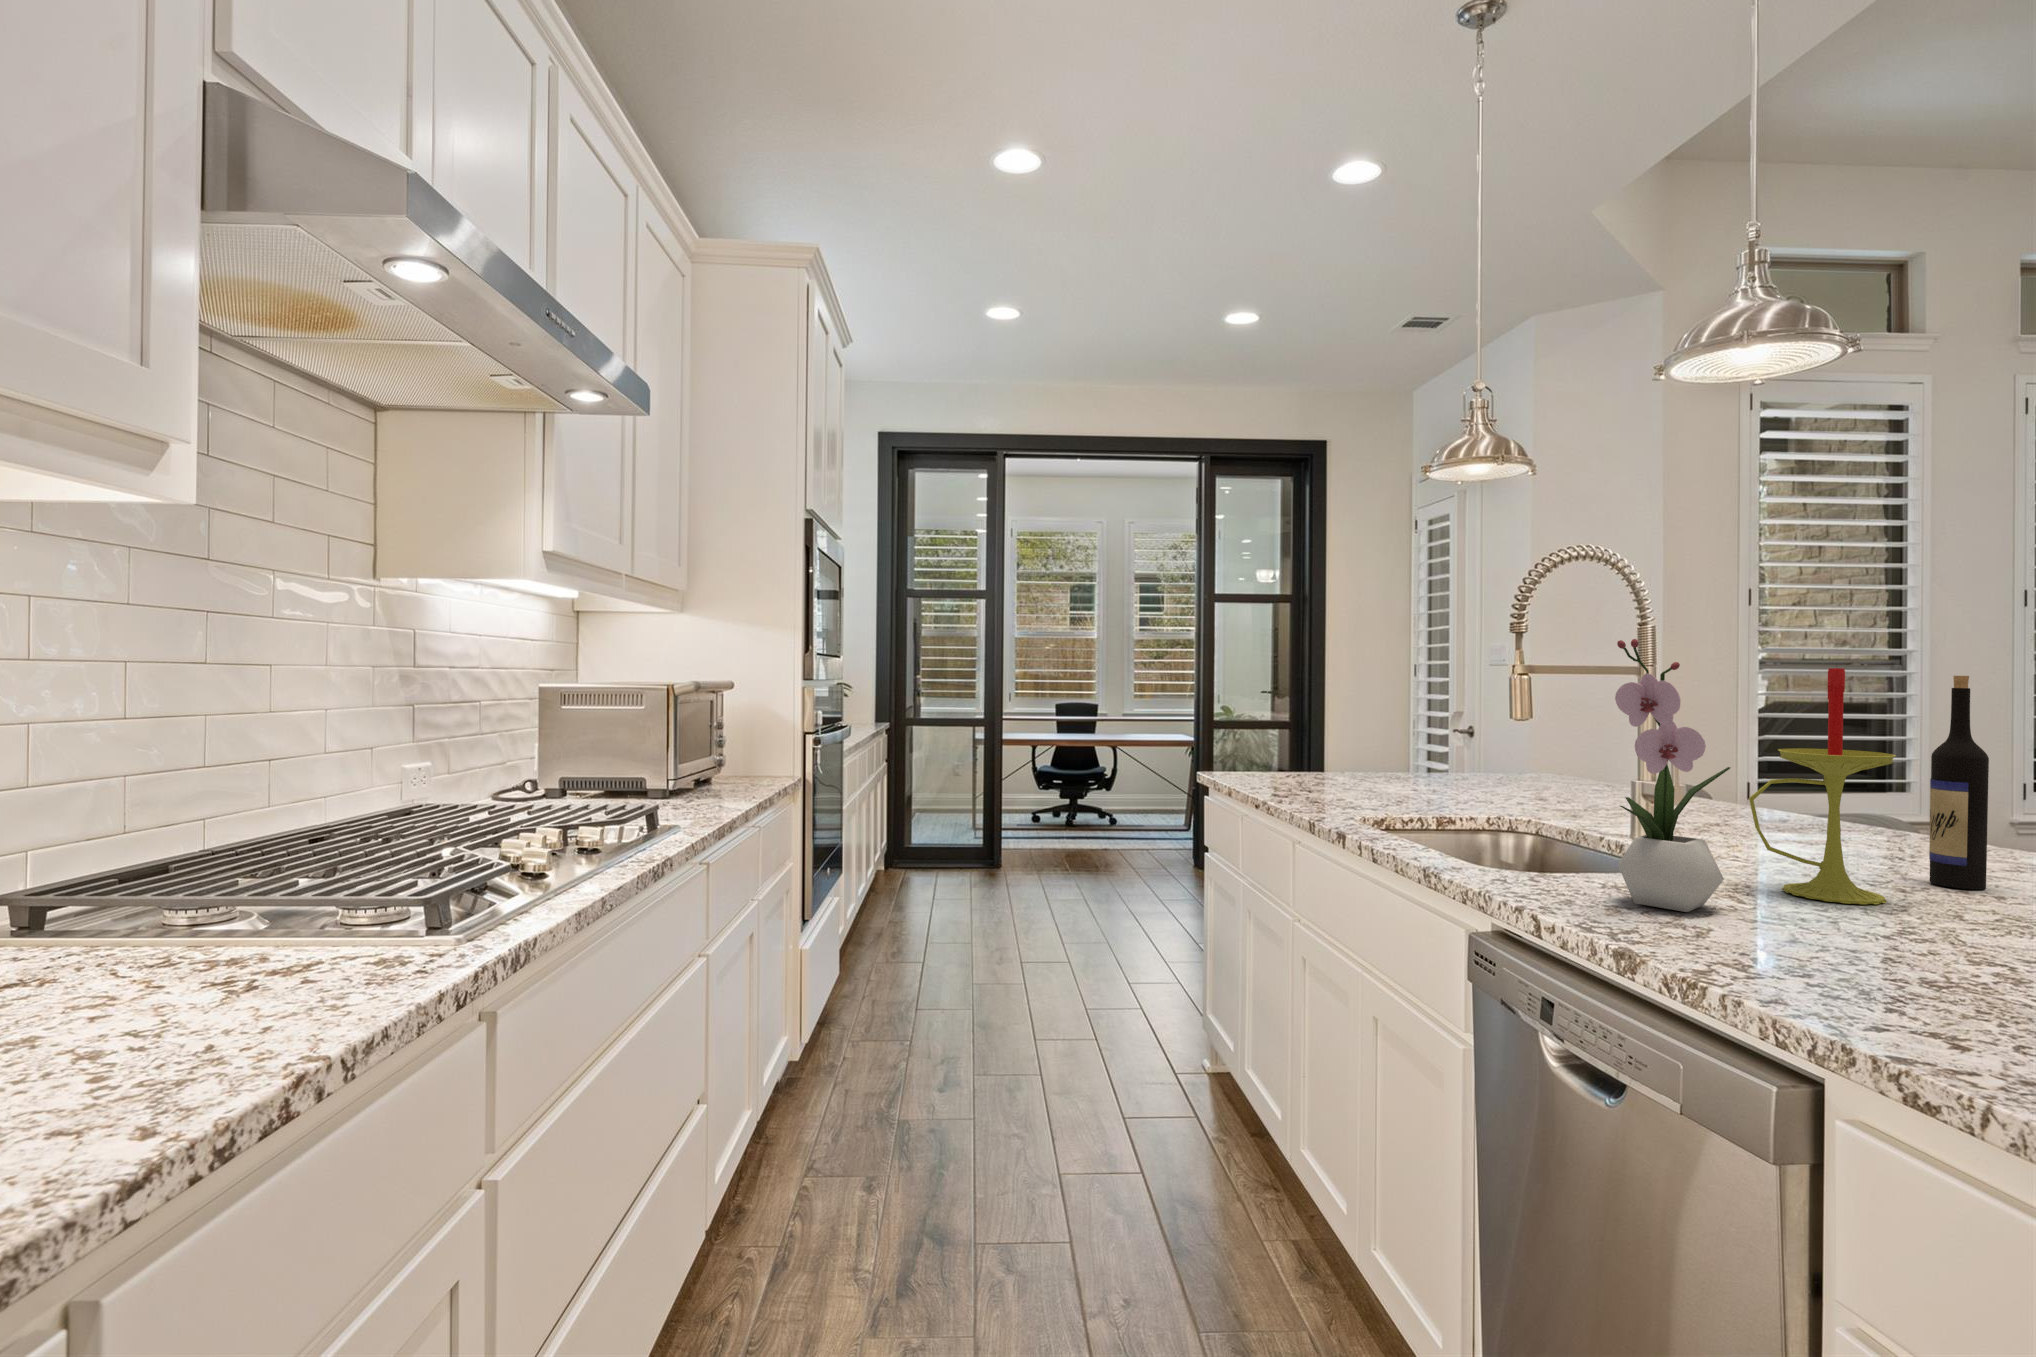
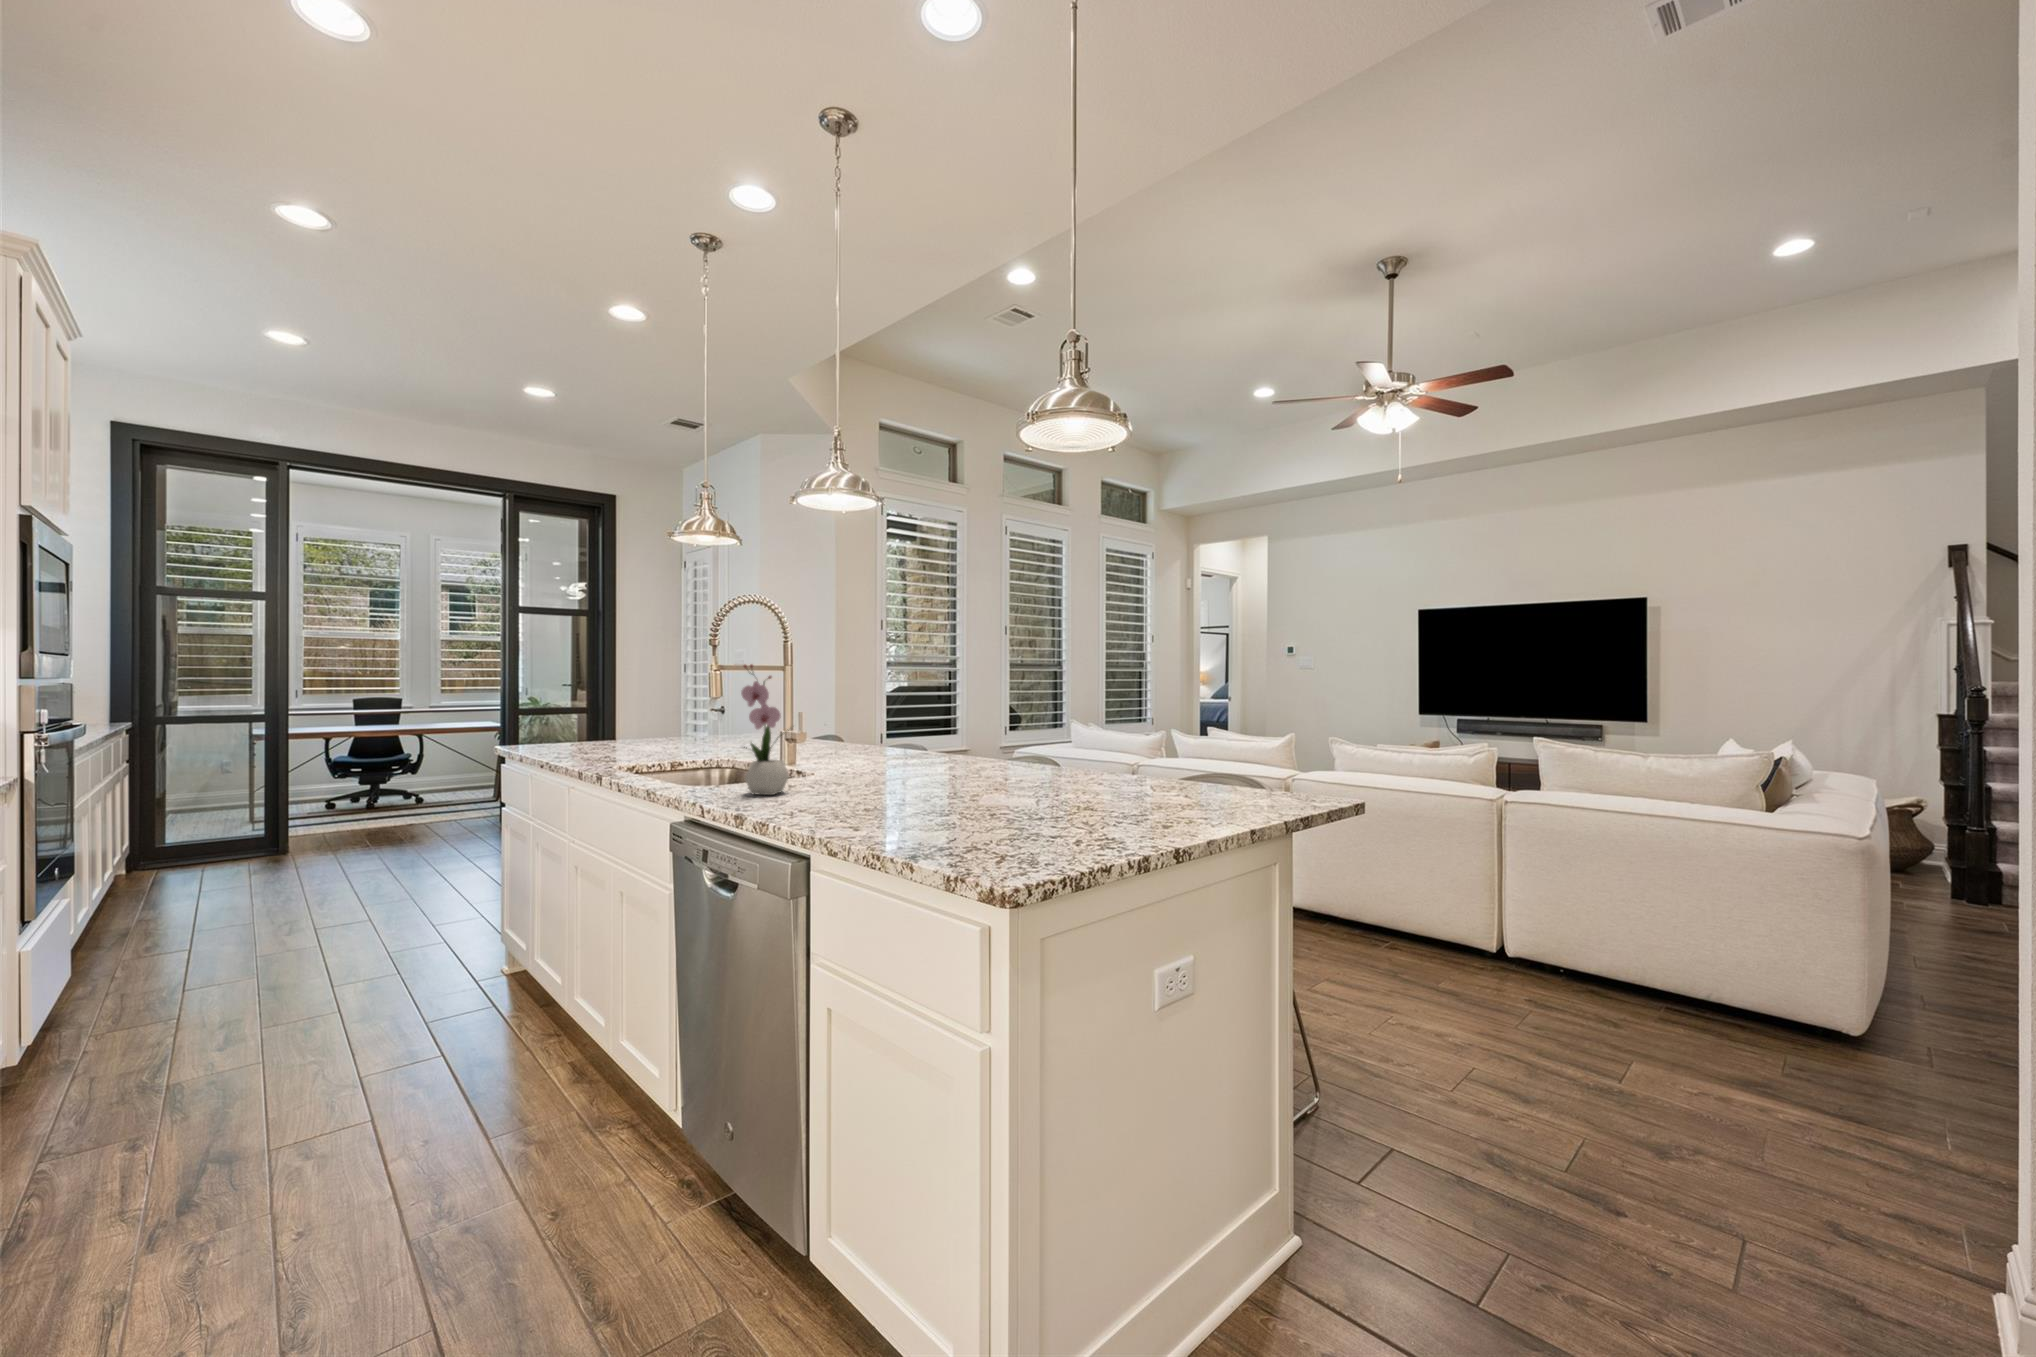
candle: present [1749,668,1896,904] -> none [810,675,864,784]
wine bottle: present [1929,676,1989,889] -> none [885,681,904,774]

